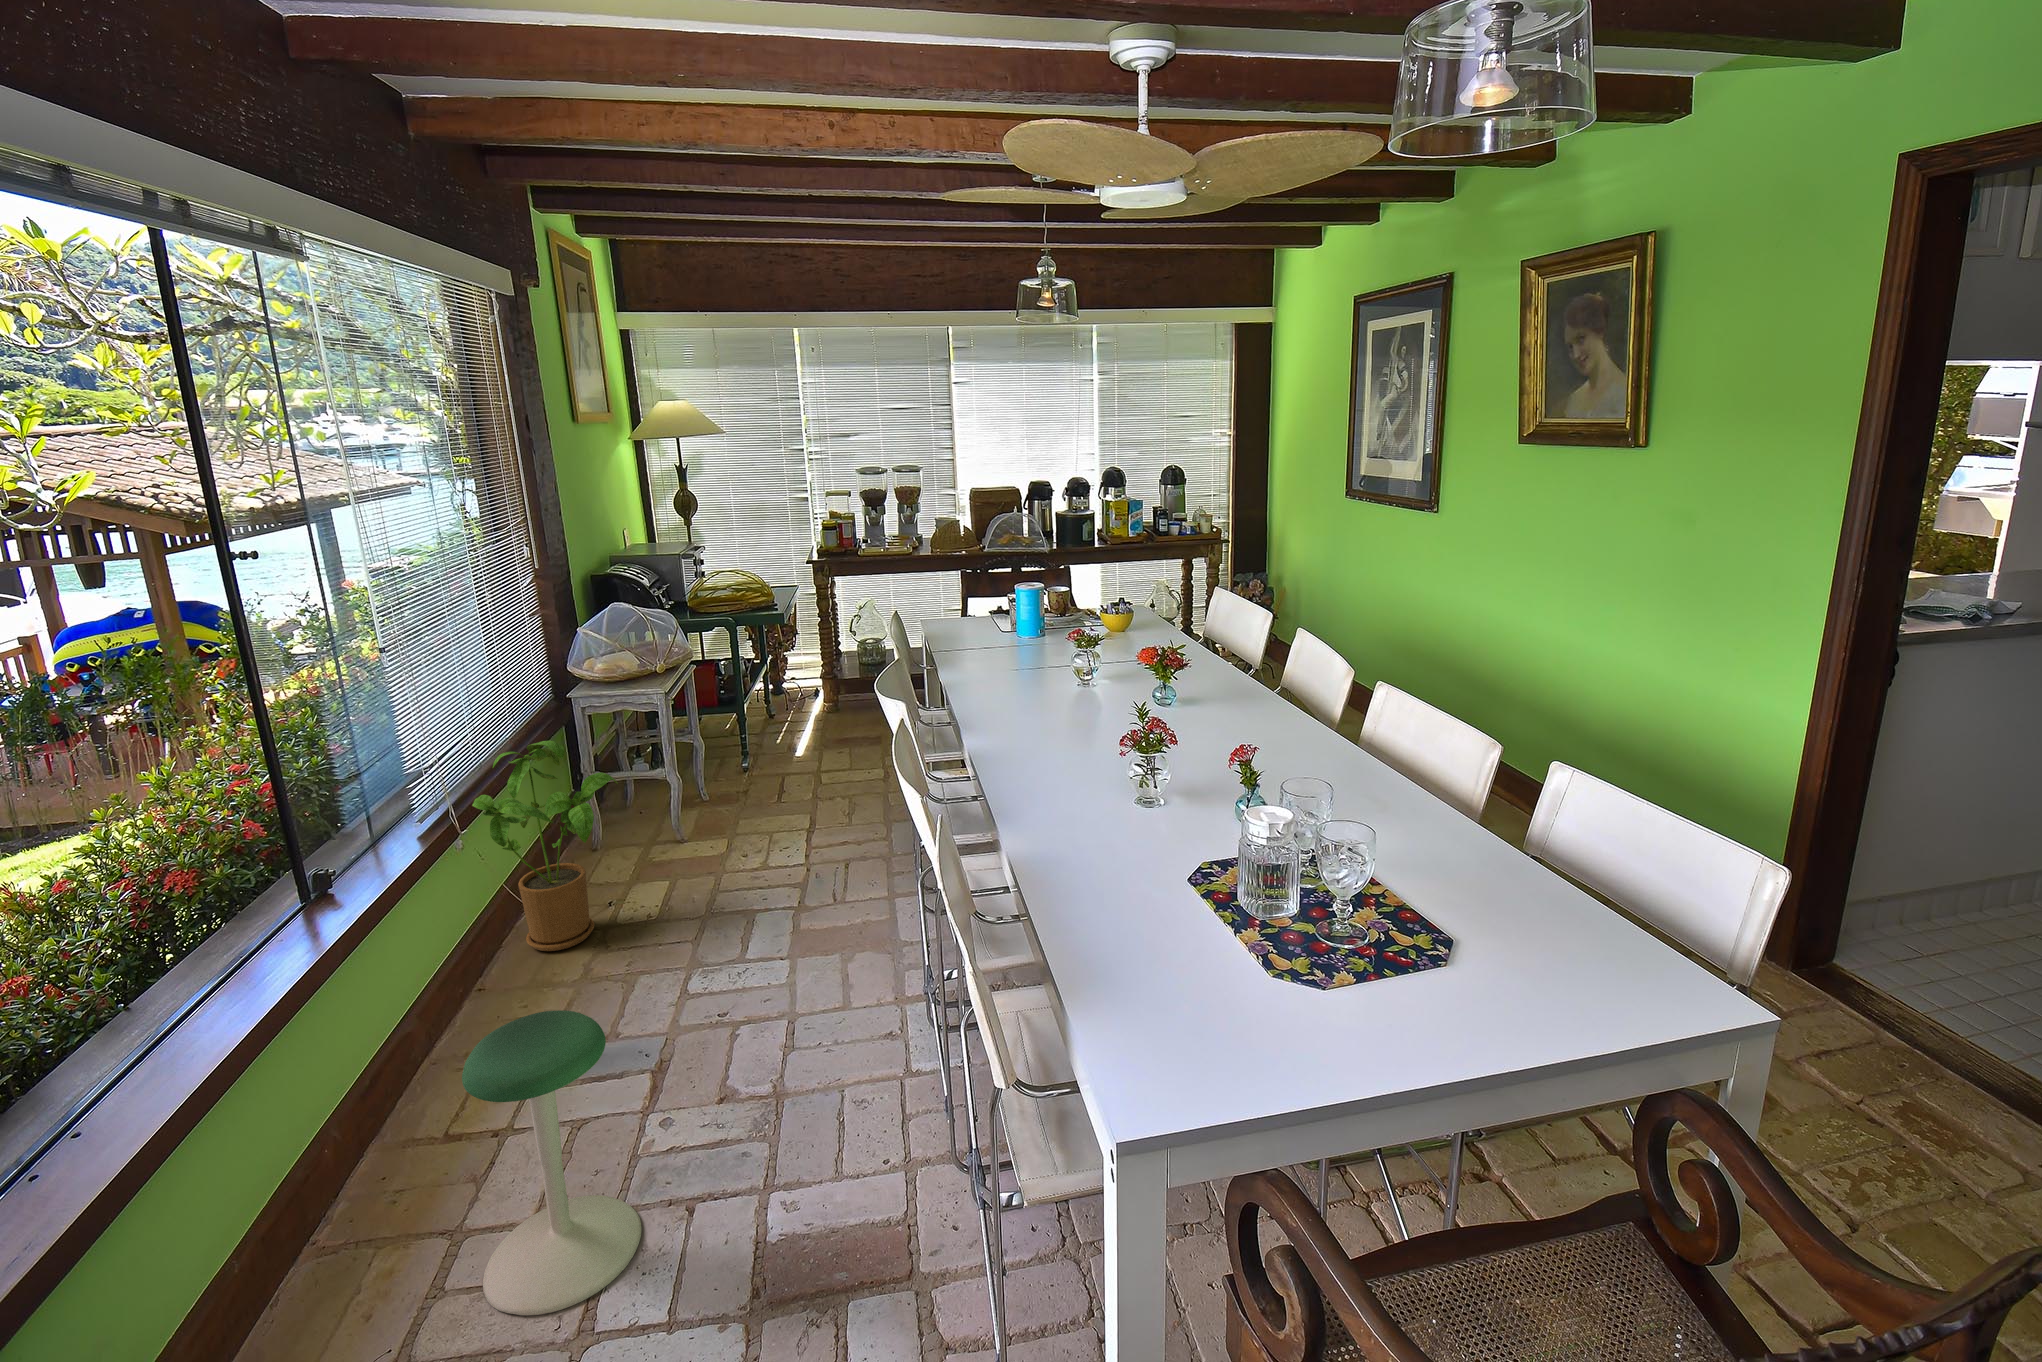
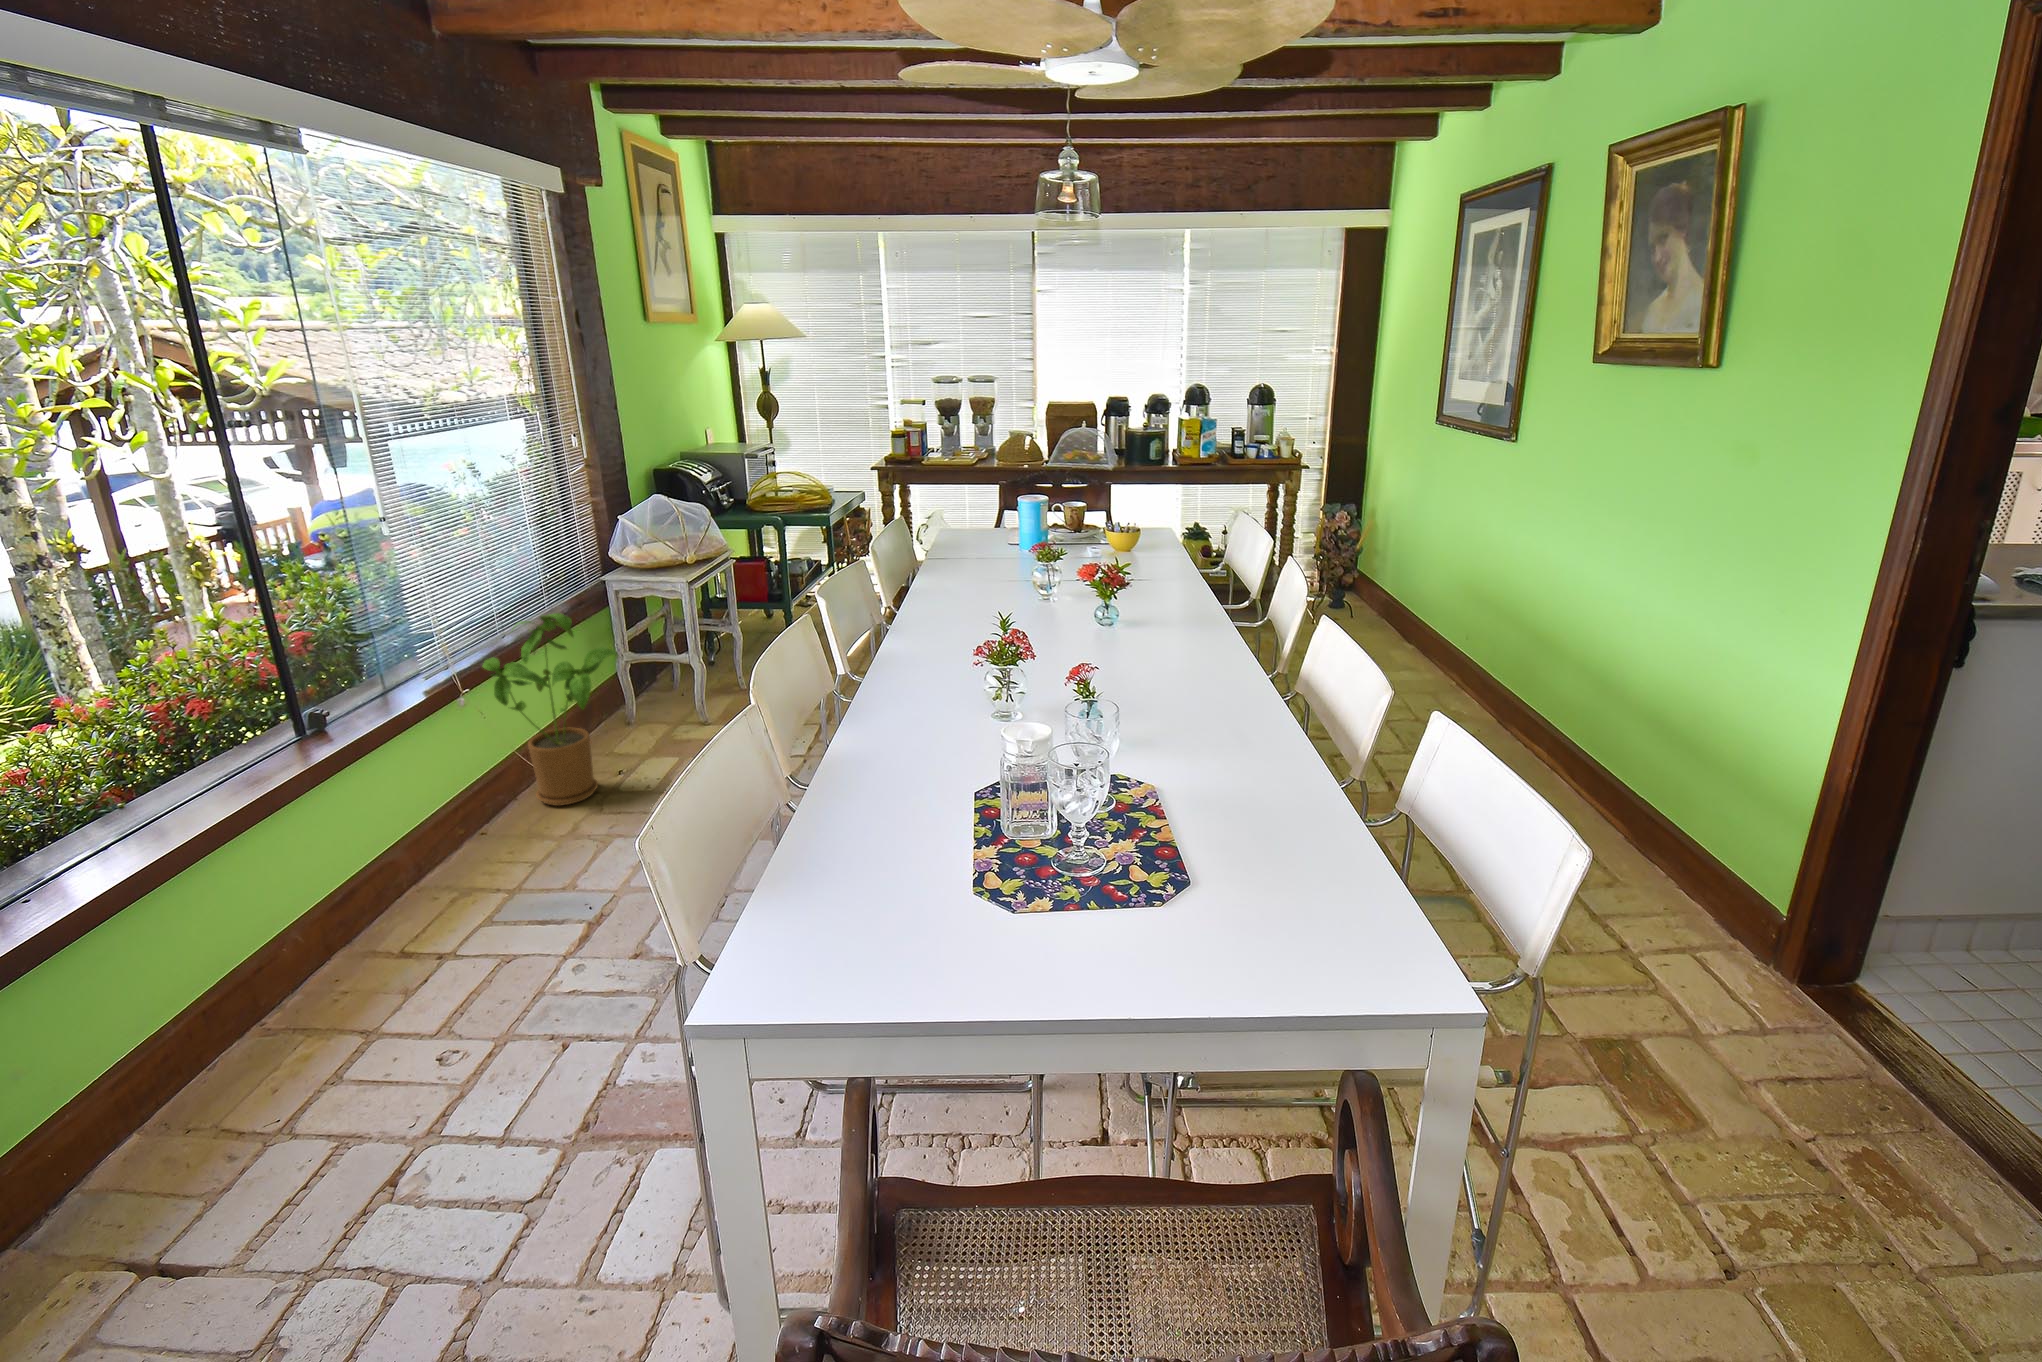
stool: present [462,1010,641,1315] -> none [336,851,518,1115]

